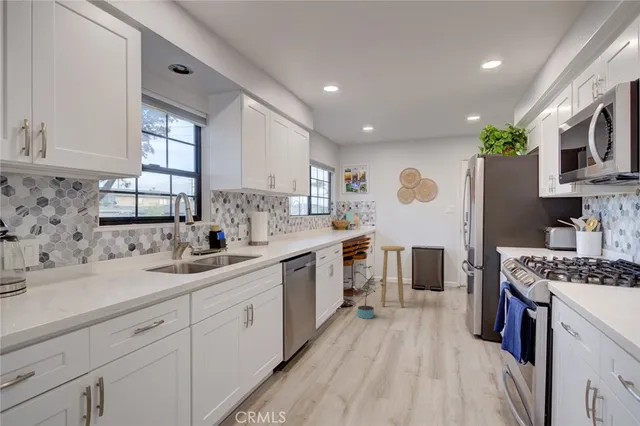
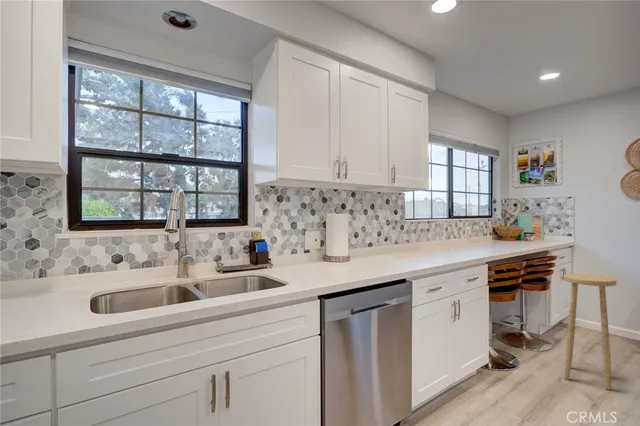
potted plant: present [354,264,384,319] -> none [498,301,560,398]

